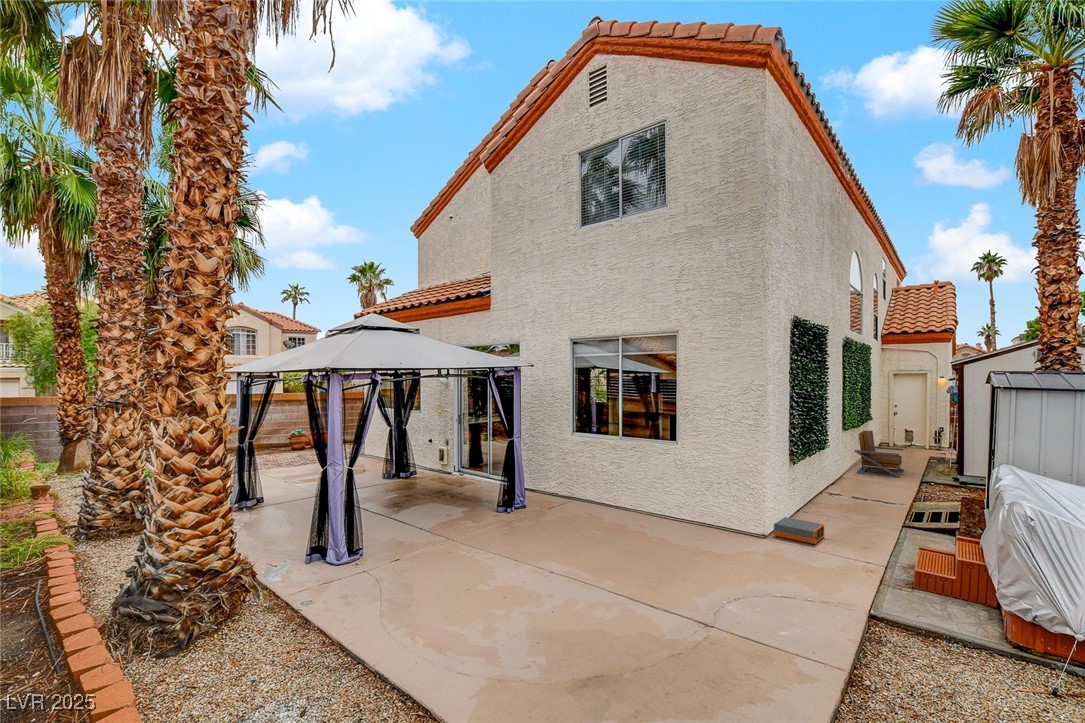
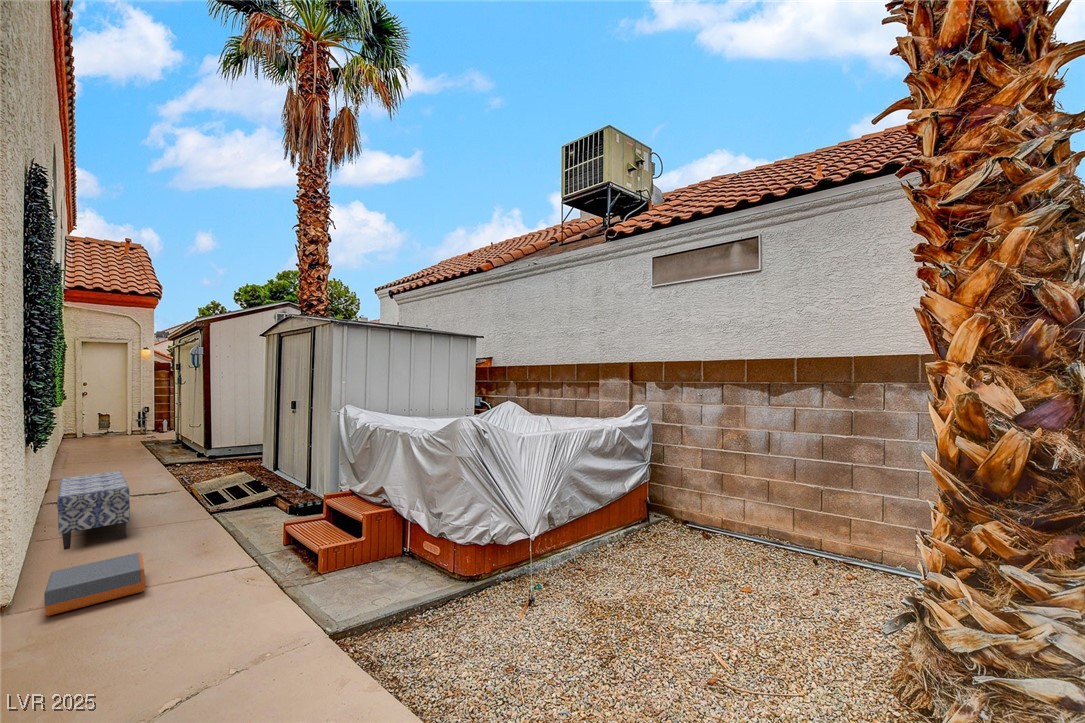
lounge chair: present [855,431,904,478] -> none [72,412,141,477]
bench: none [805,472,852,517] -> present [57,471,130,550]

